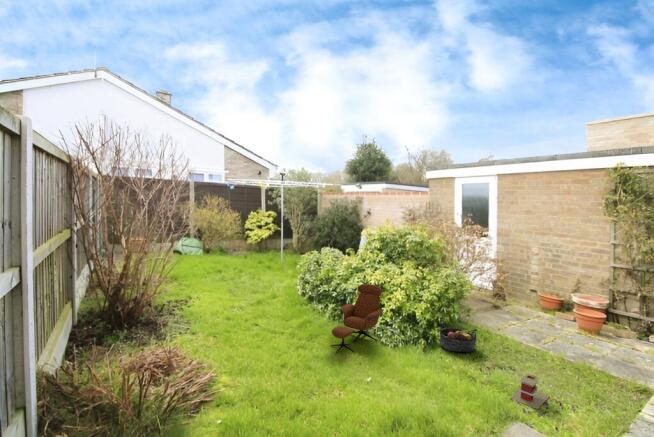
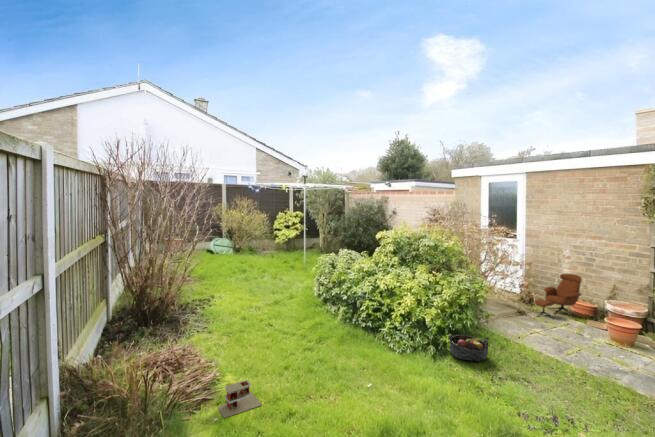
lounge chair: present [331,284,383,354] -> present [534,274,582,317]
toy house: present [512,374,549,409] -> present [218,380,262,418]

